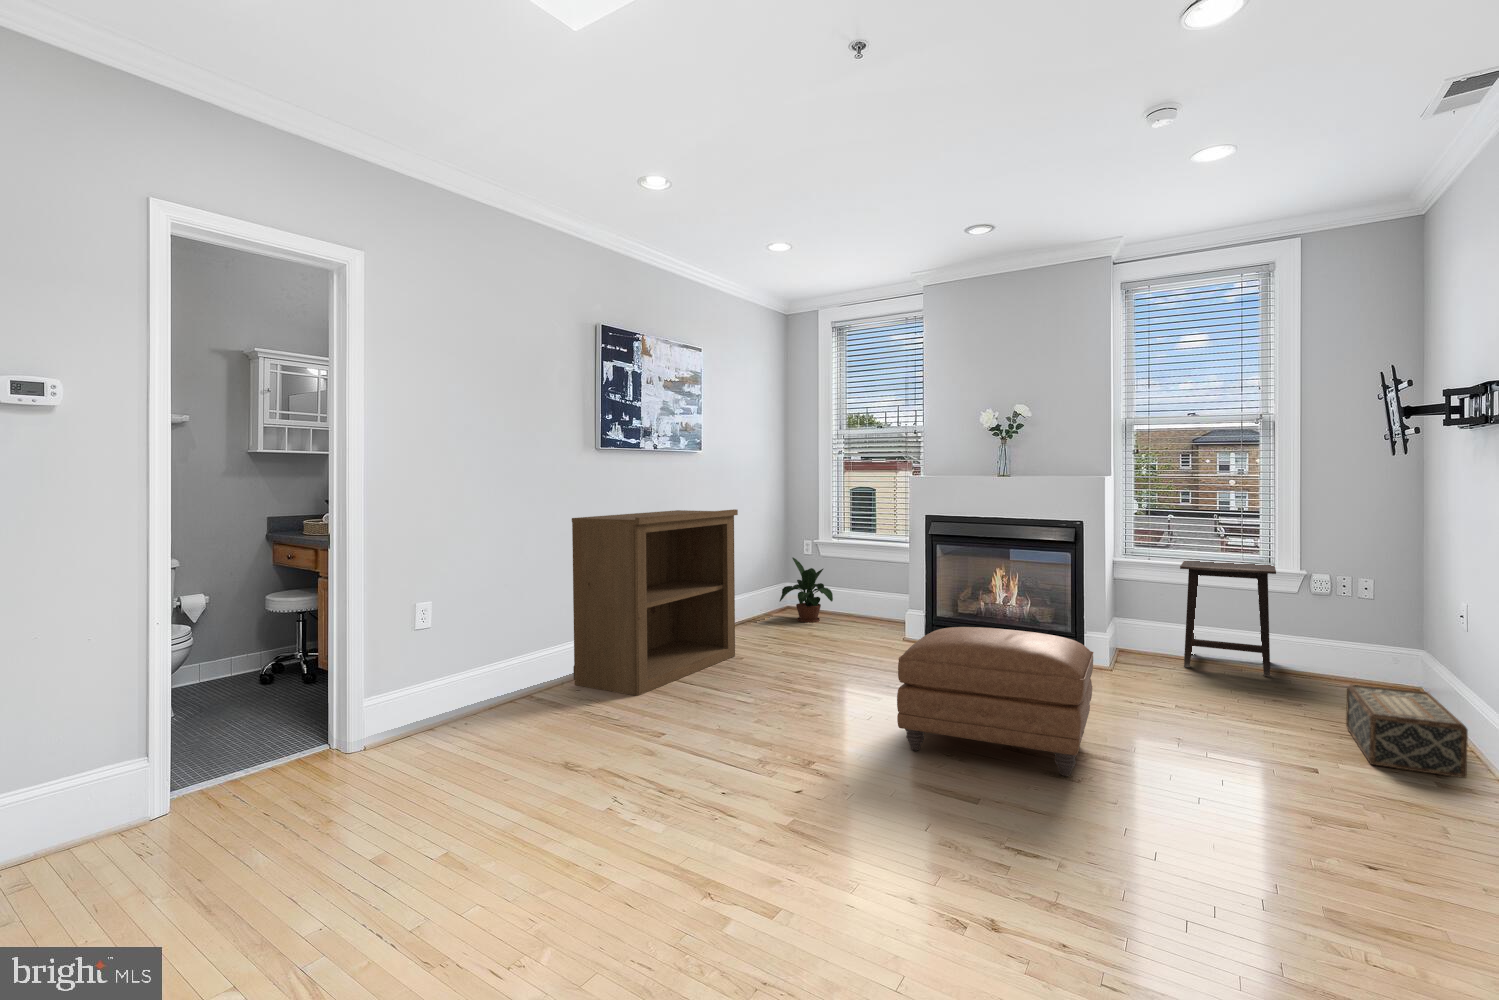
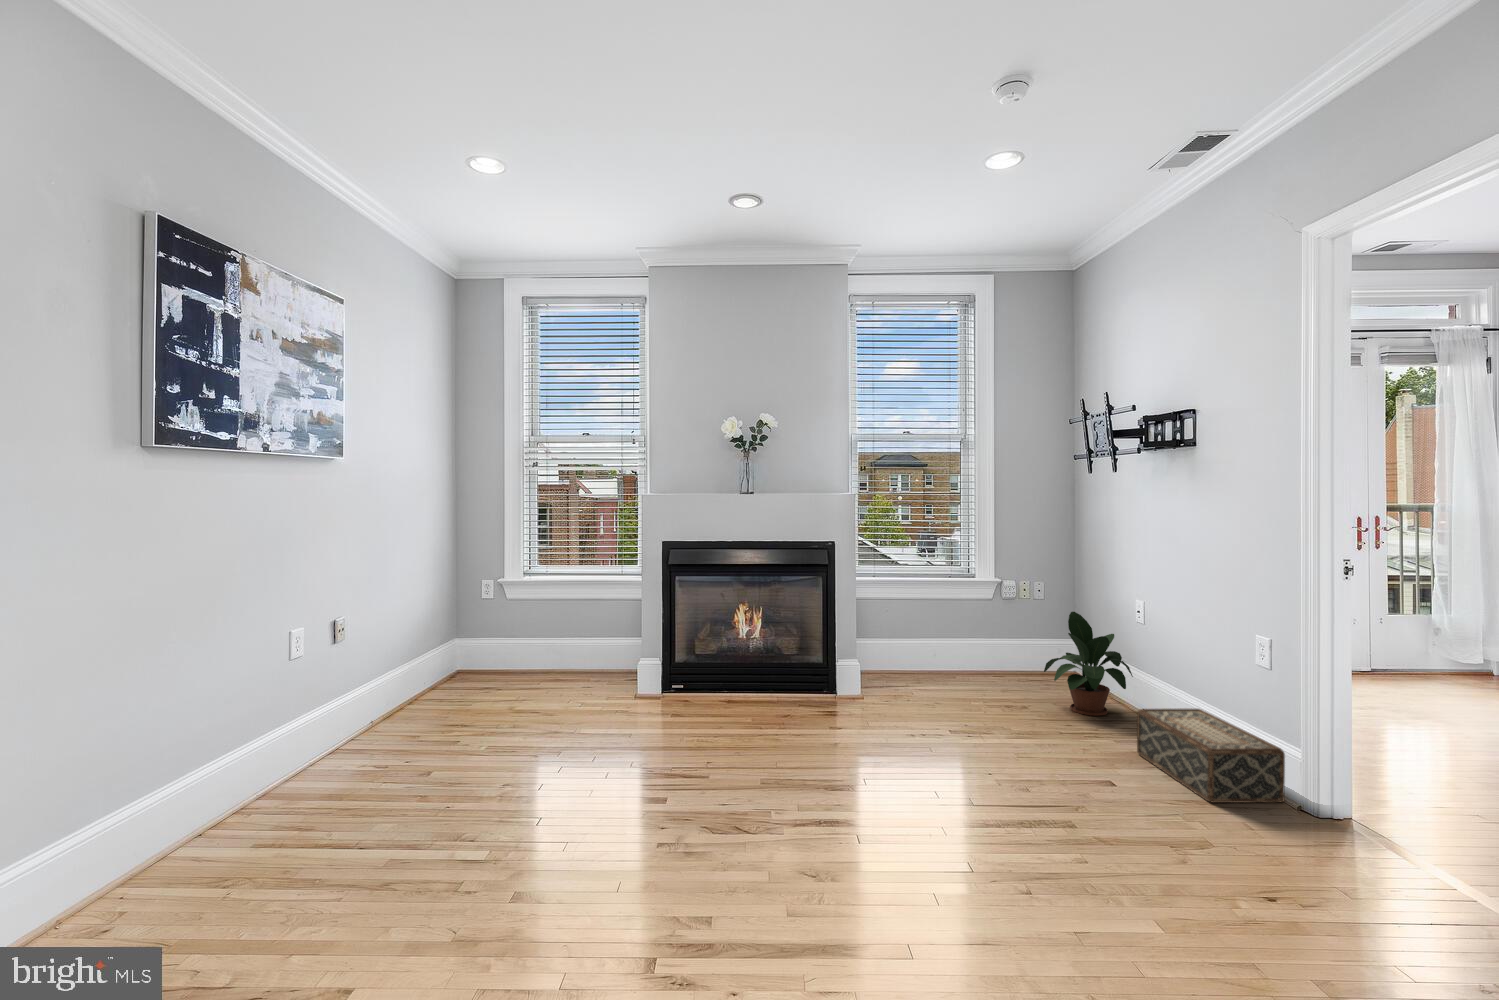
bookshelf: present [572,509,738,696] -> none [84,546,418,912]
potted plant: present [780,558,833,622] -> present [1044,612,1133,716]
side table: present [1180,561,1276,677] -> none [920,579,1020,696]
ottoman: present [897,627,1094,776] -> none [762,708,1035,922]

